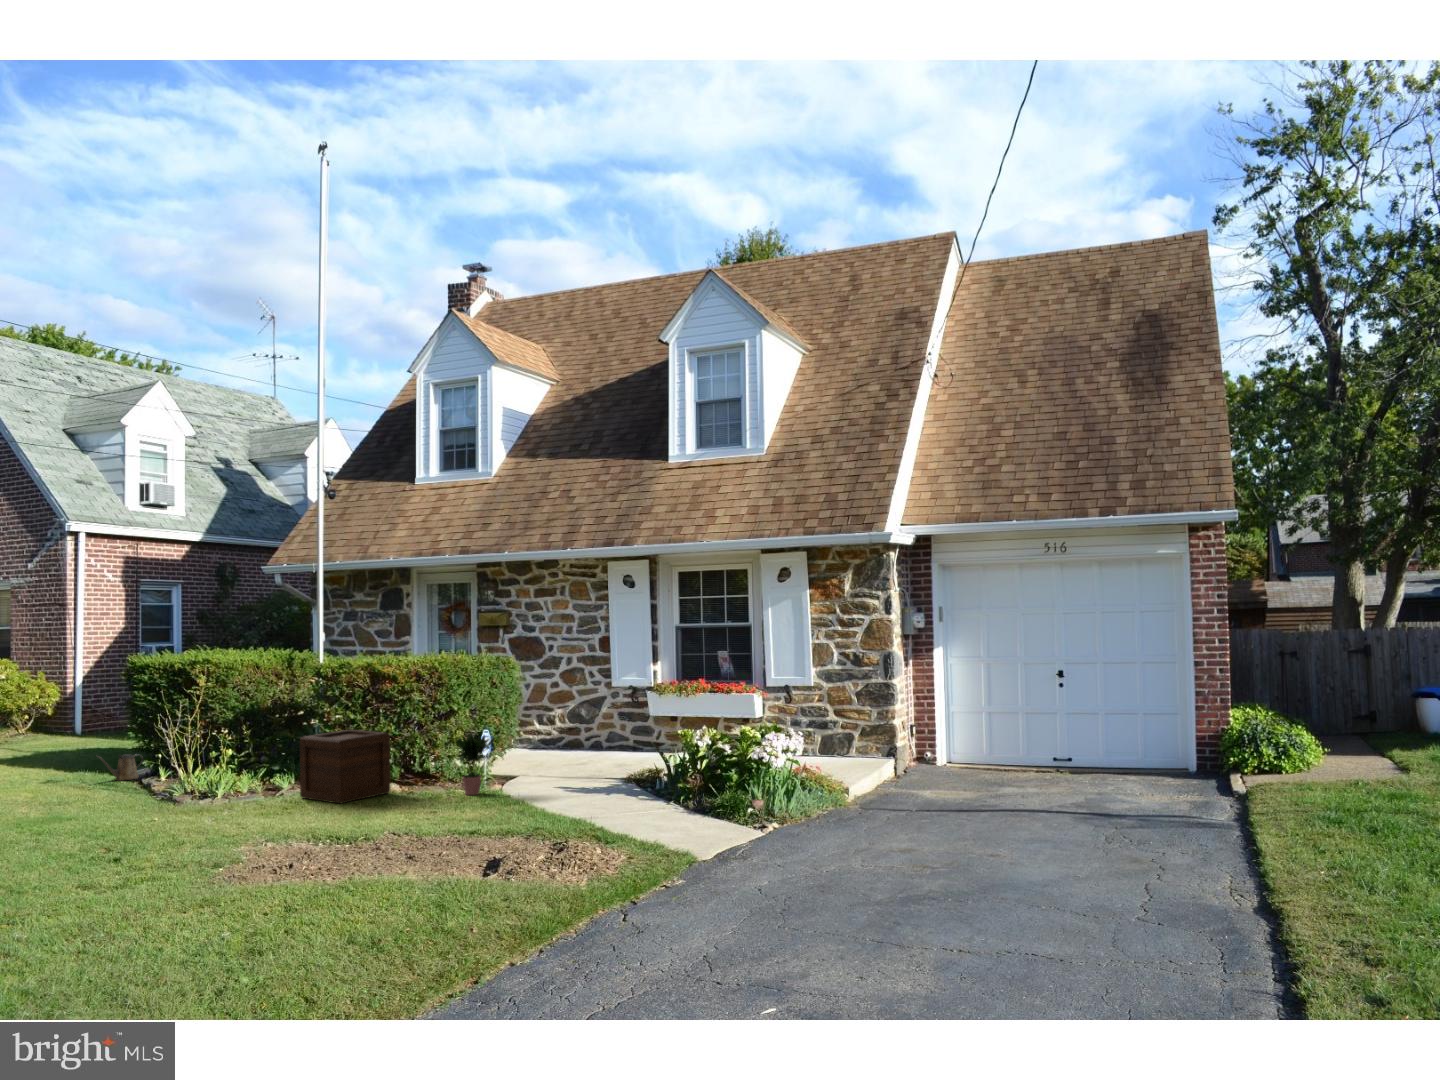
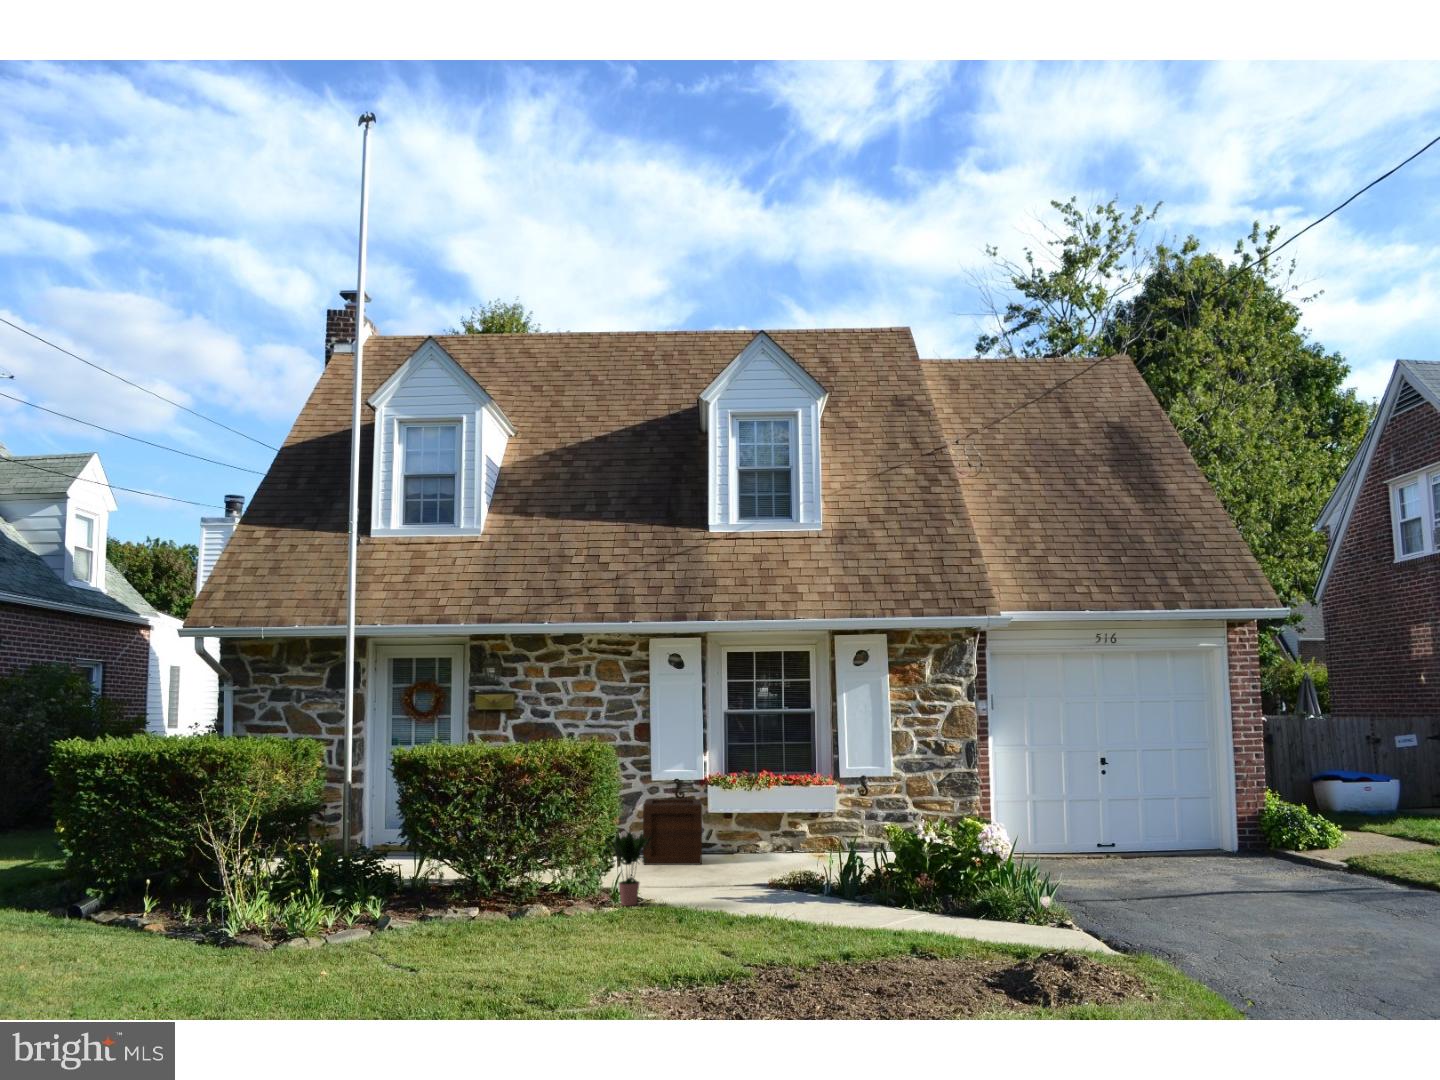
wooden crate: present [300,730,390,804] -> present [643,799,702,865]
watering can: present [97,754,143,781] -> none [64,877,111,915]

